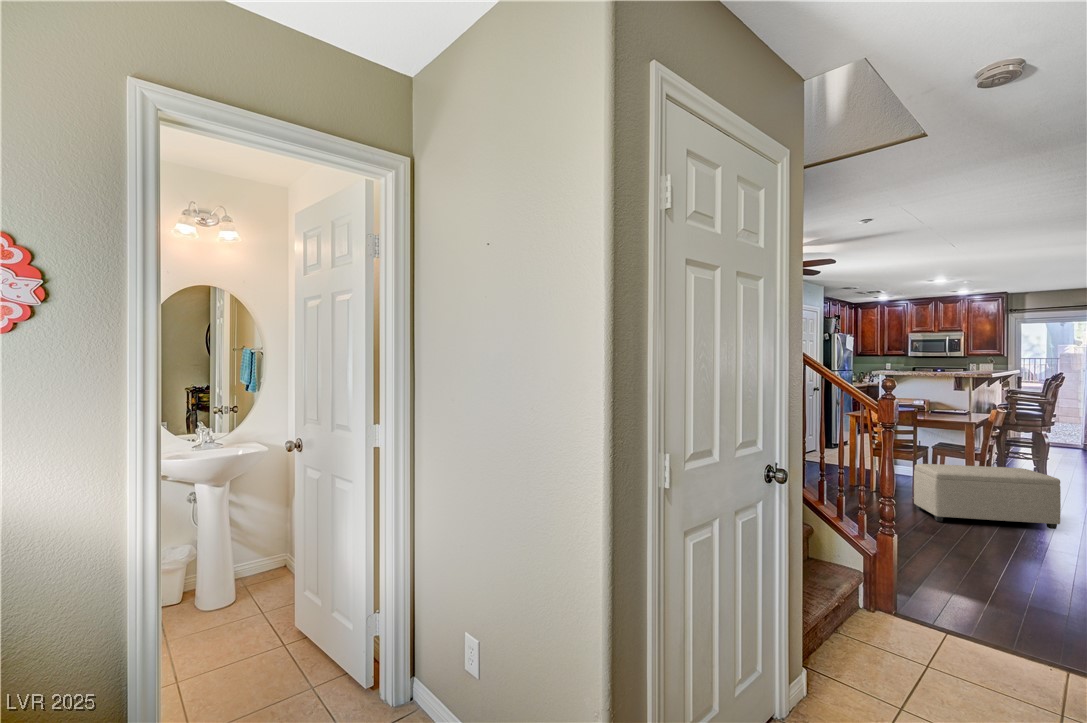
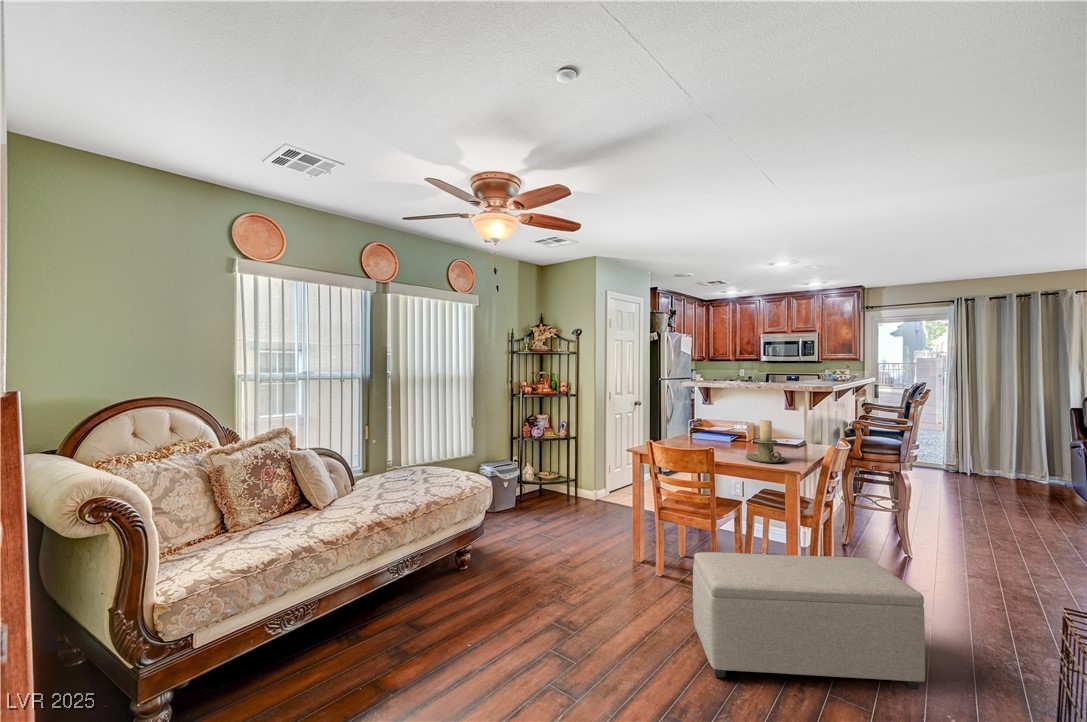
candle holder: none [936,393,966,419] -> present [746,420,786,463]

